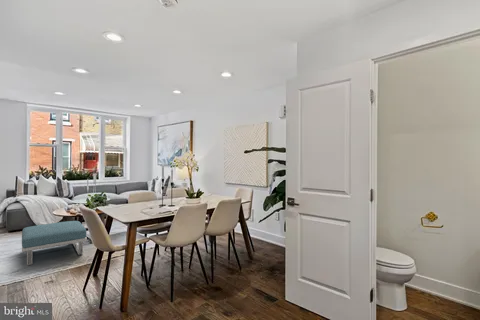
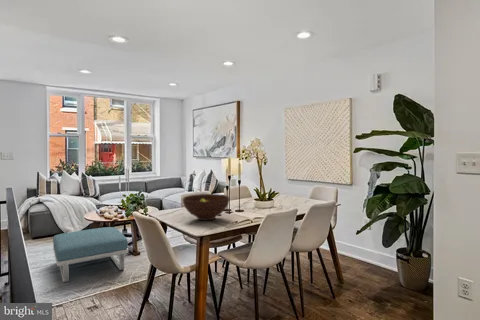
fruit bowl: none [121,193,159,212] -> present [183,194,229,220]

